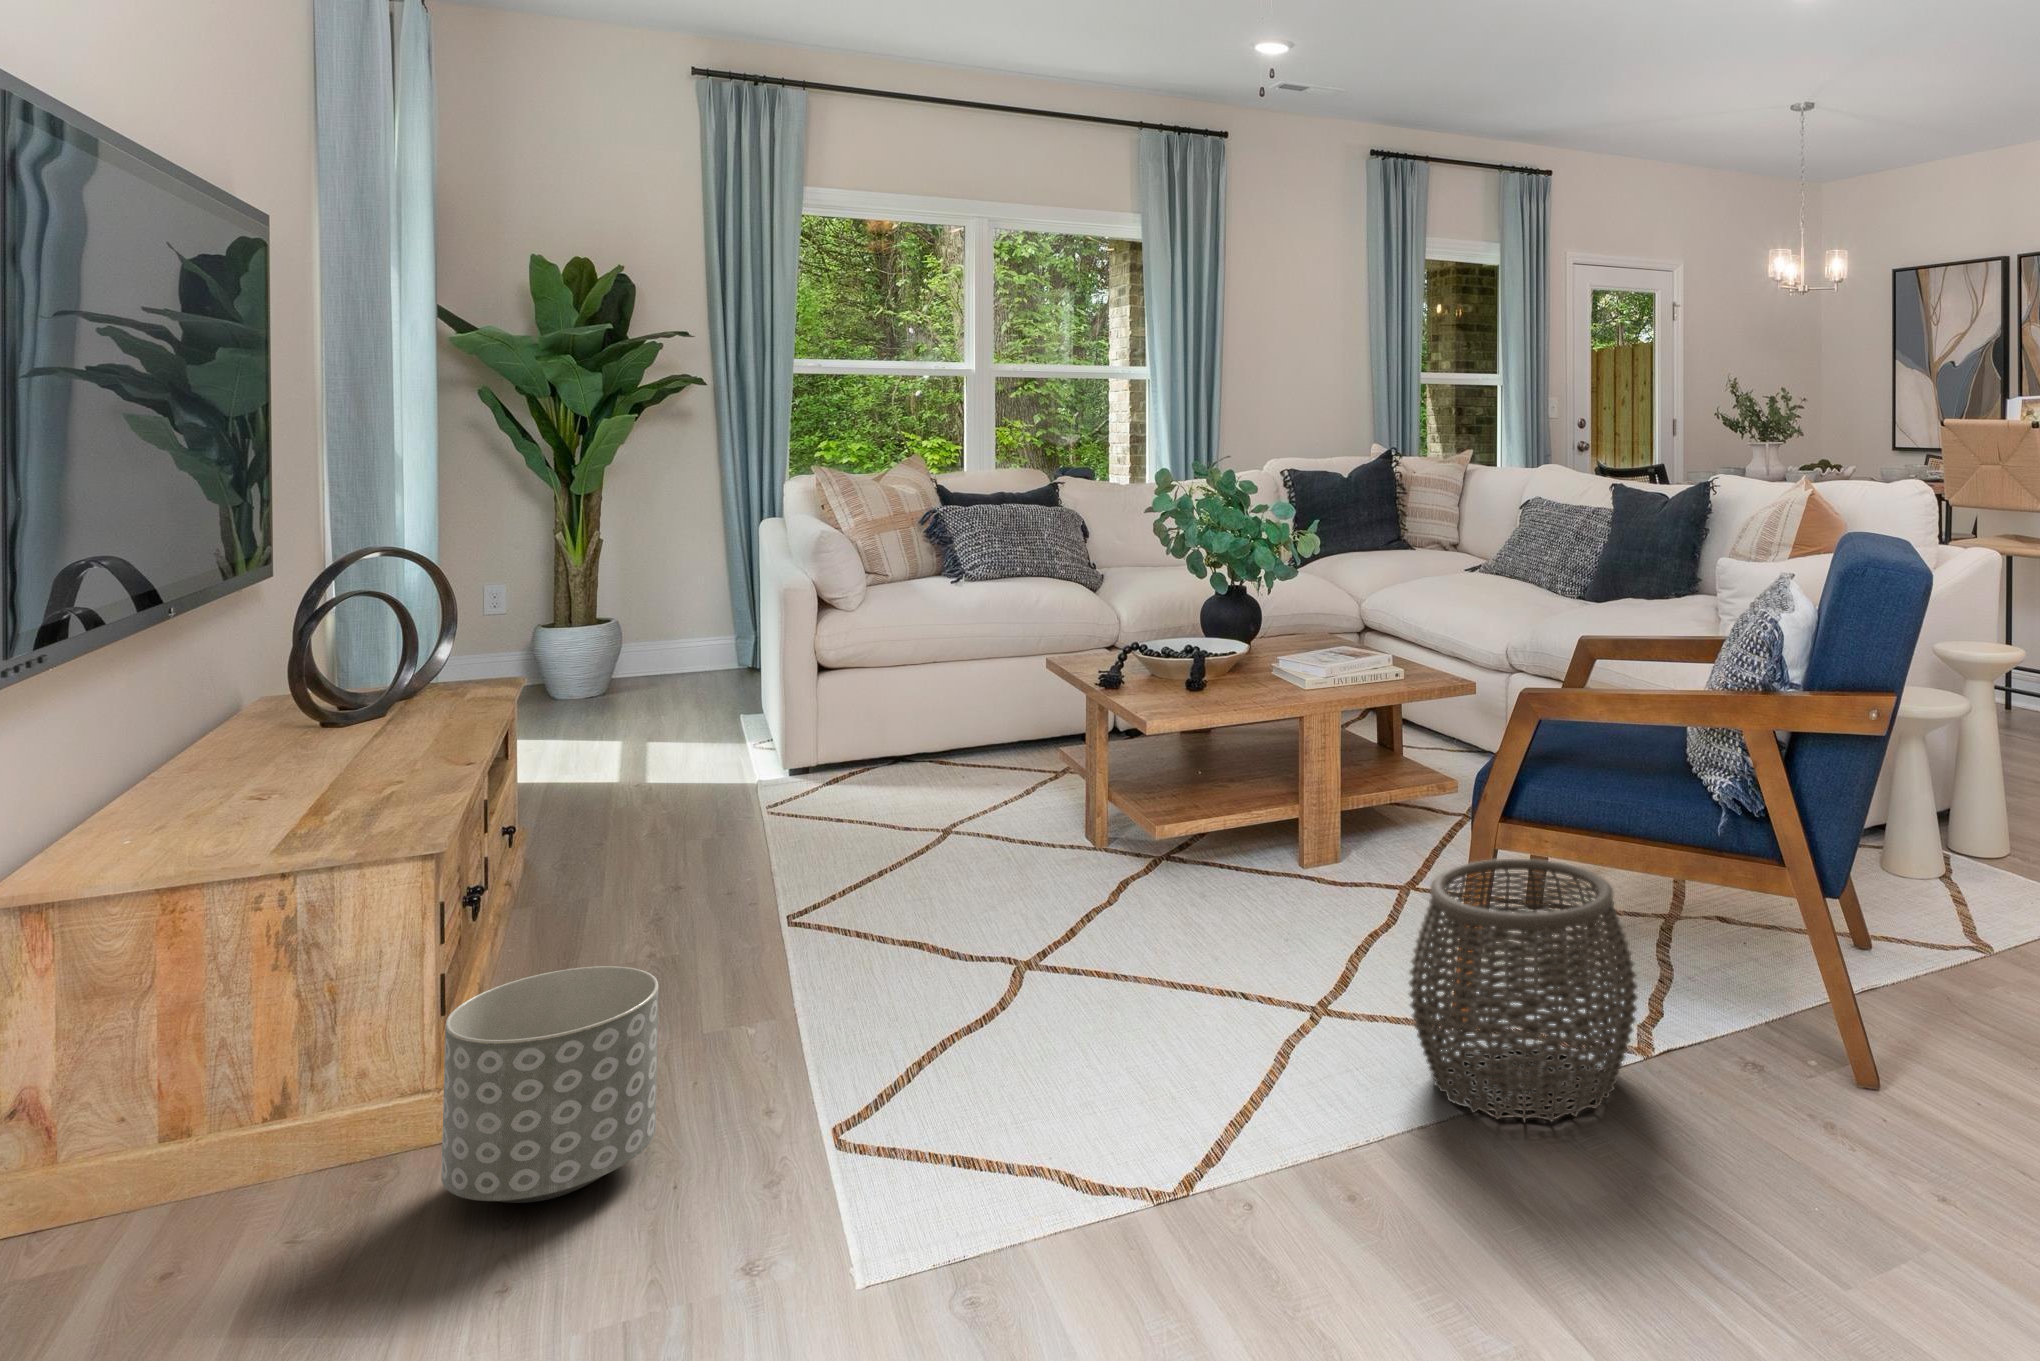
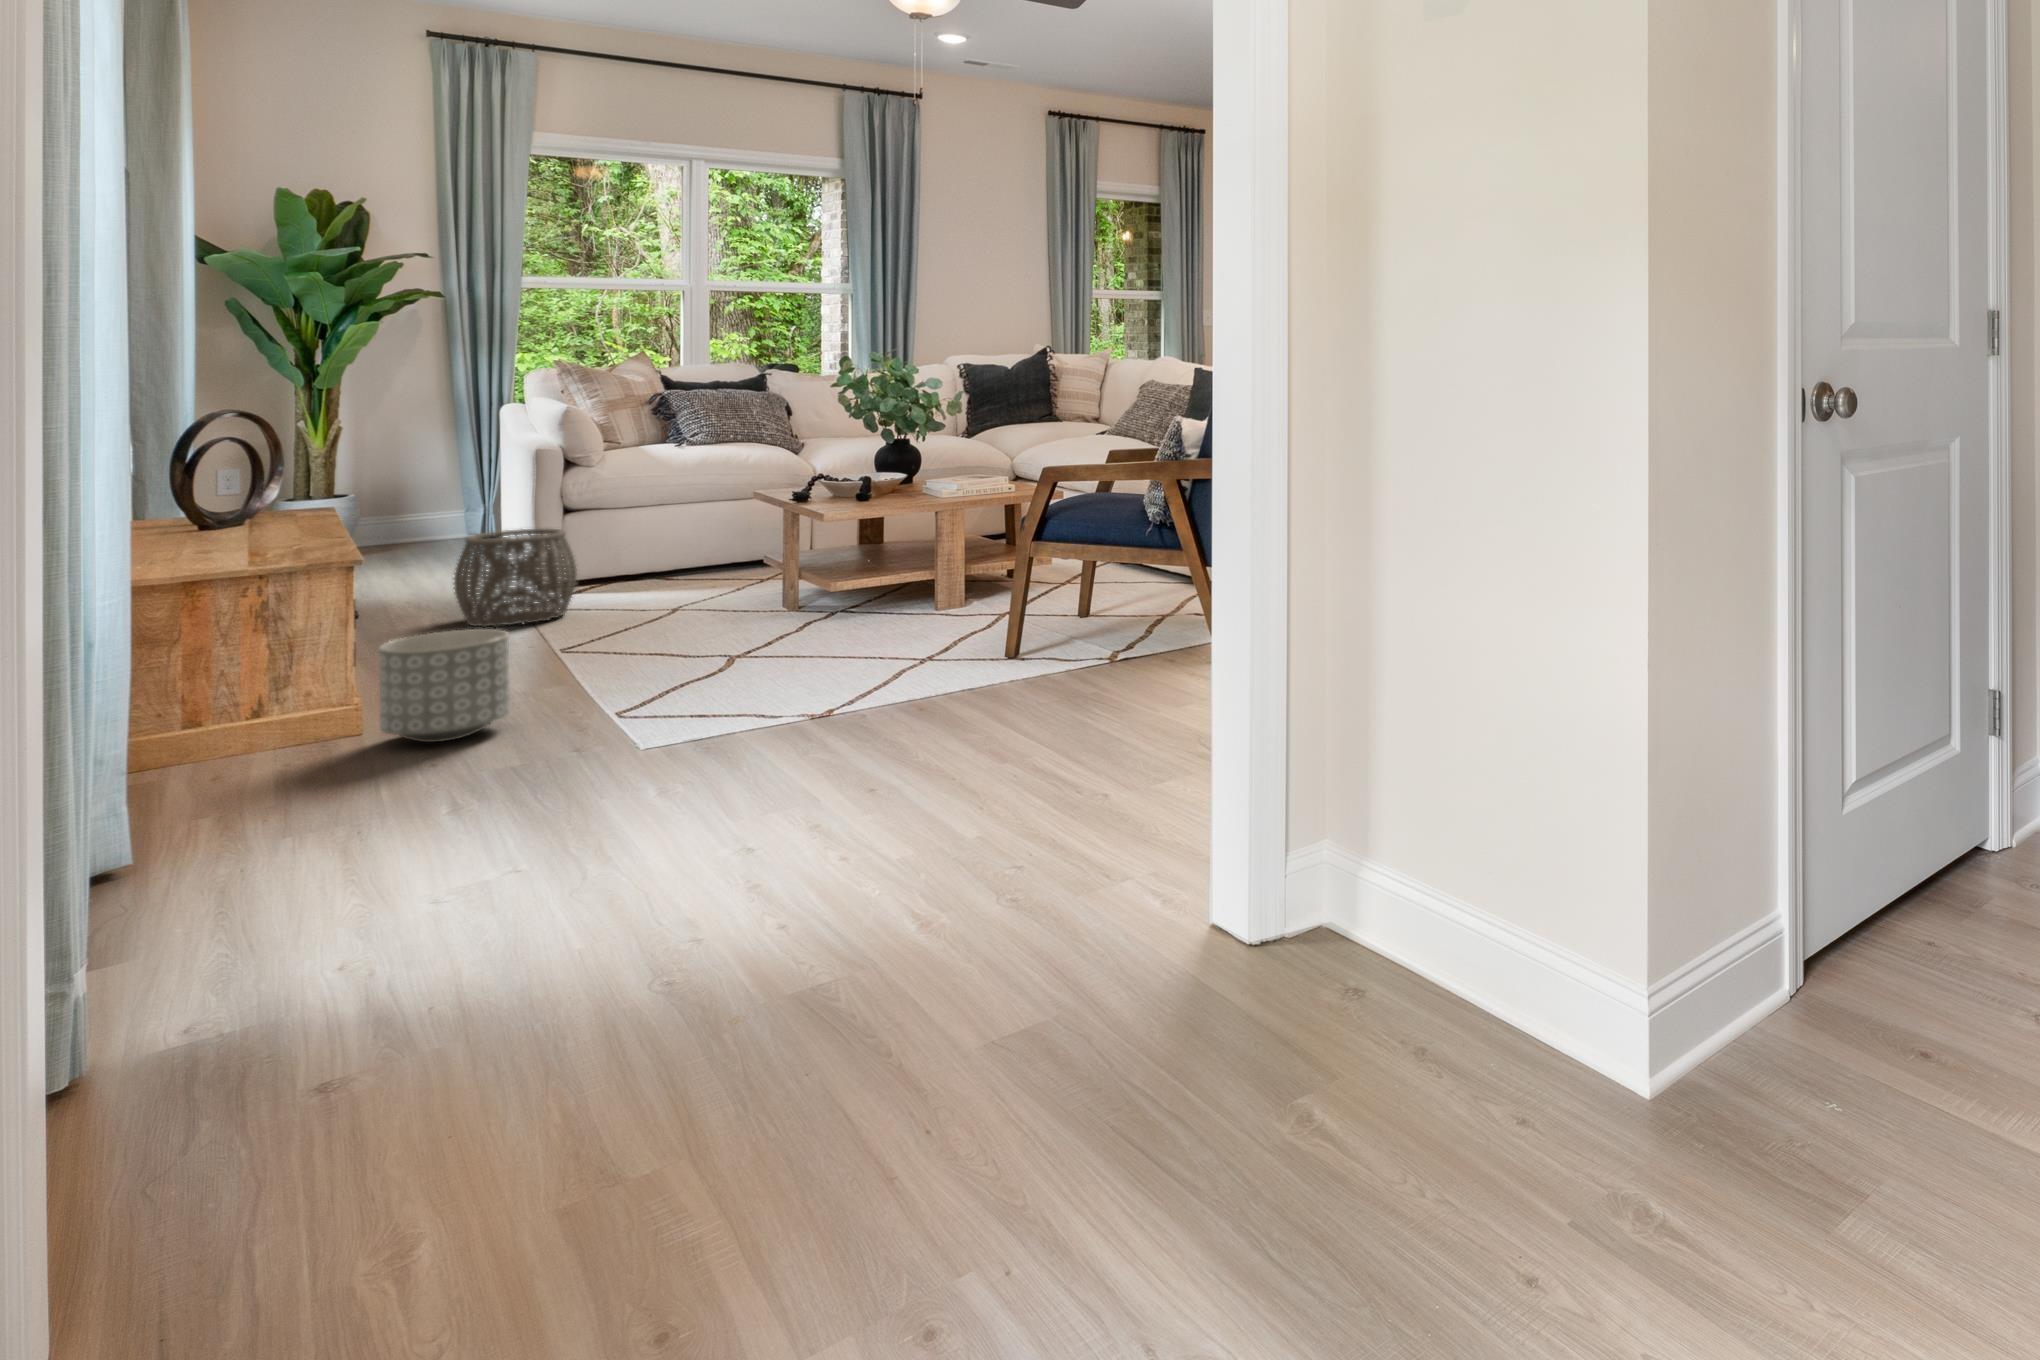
woven basket: present [1409,858,1638,1122] -> present [453,528,577,627]

